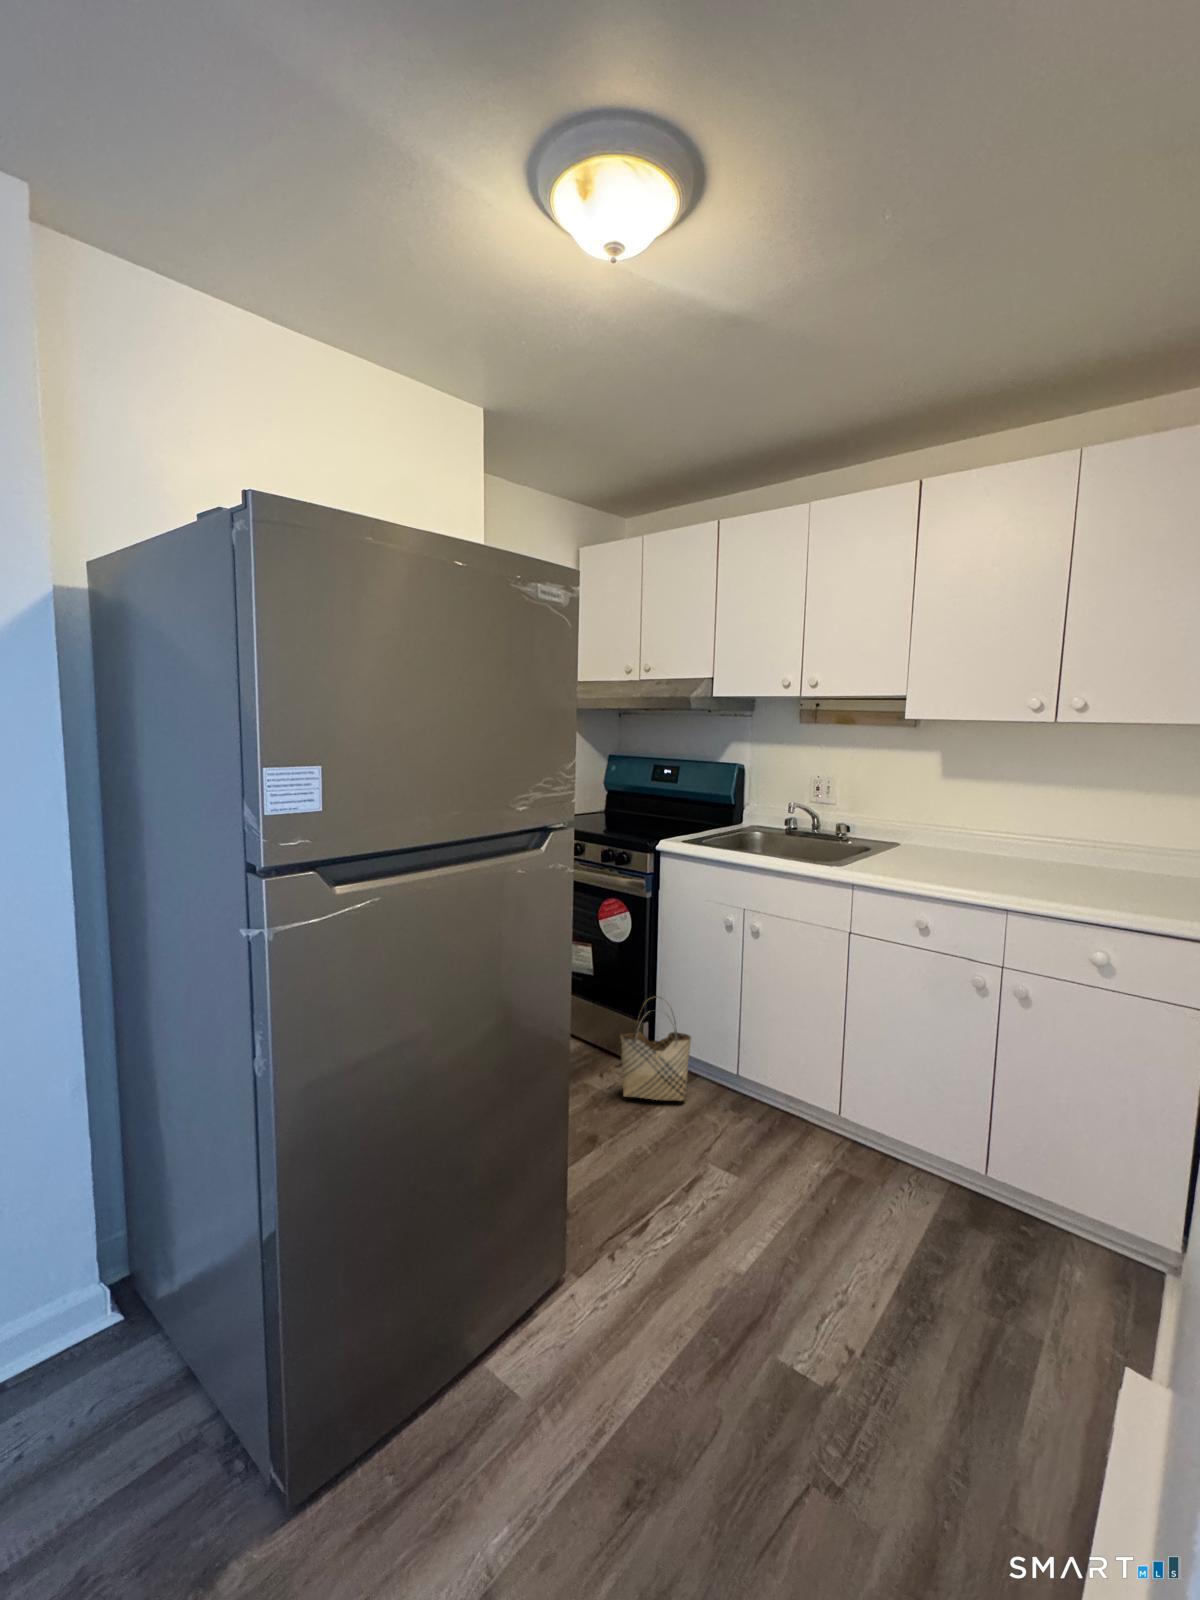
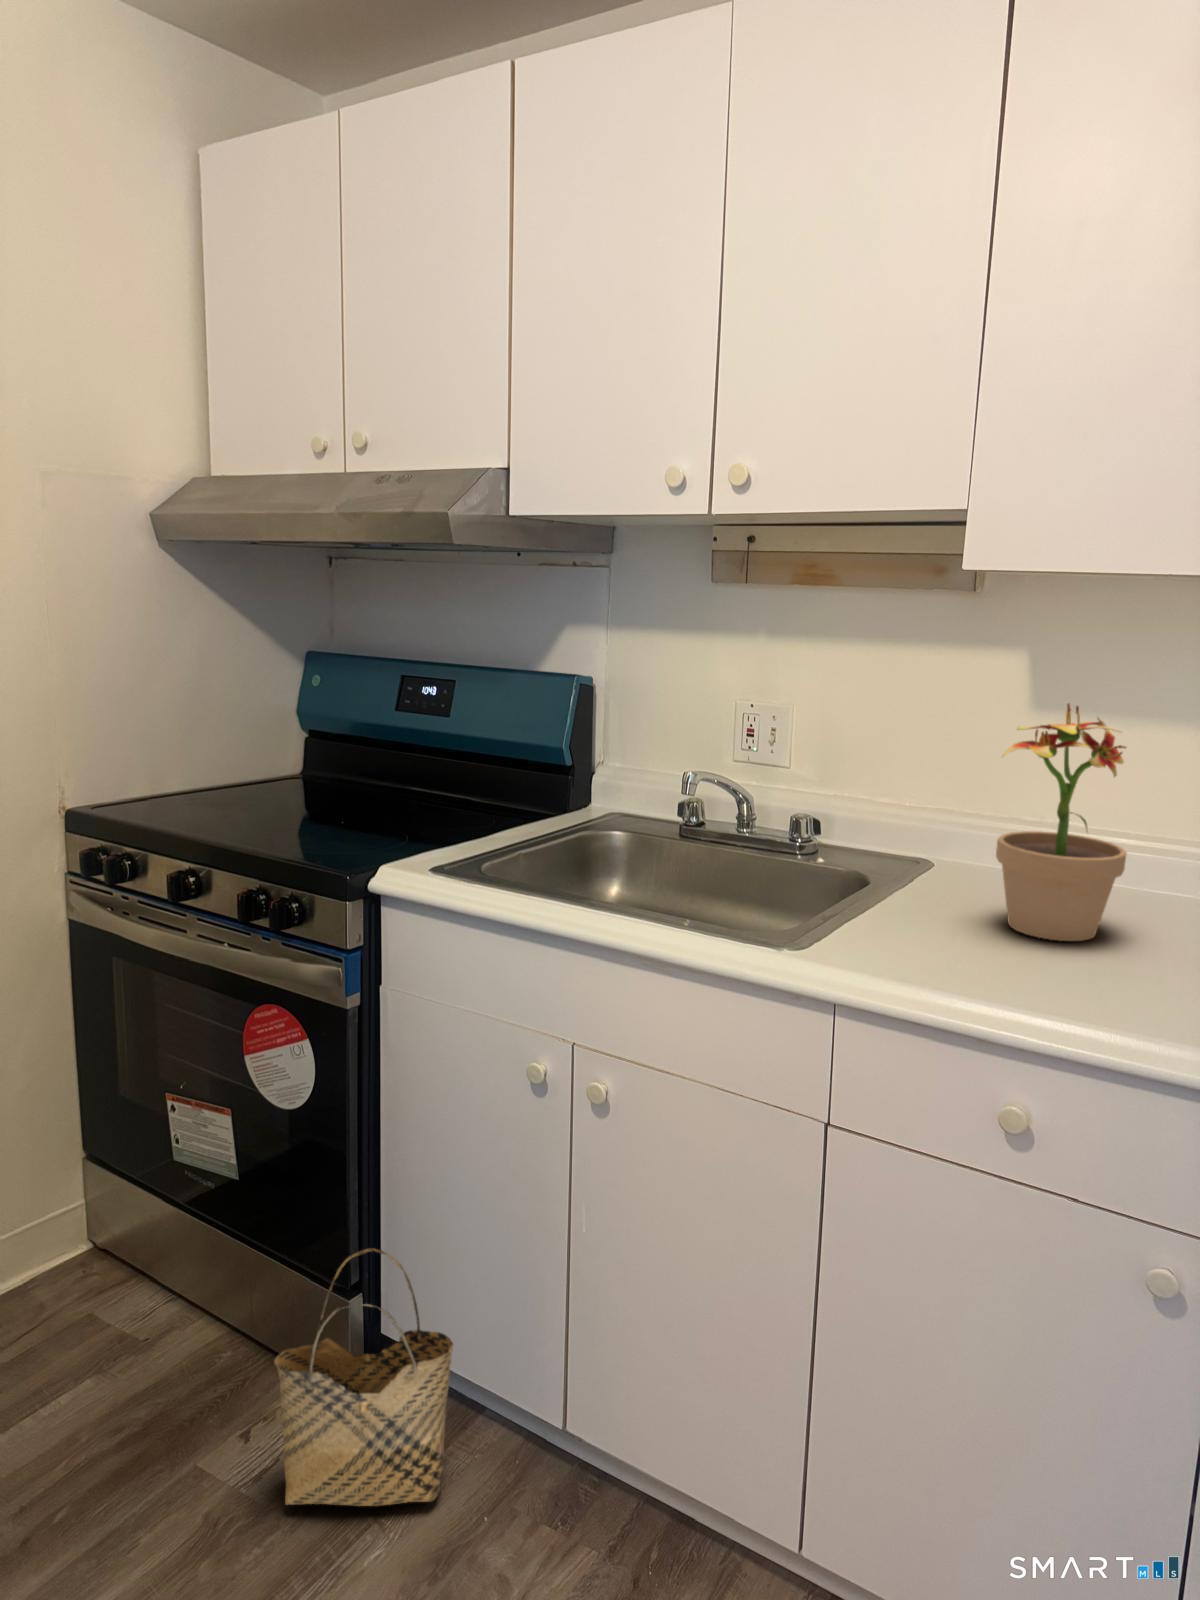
potted plant: none [923,771,977,867] -> present [996,703,1126,941]

